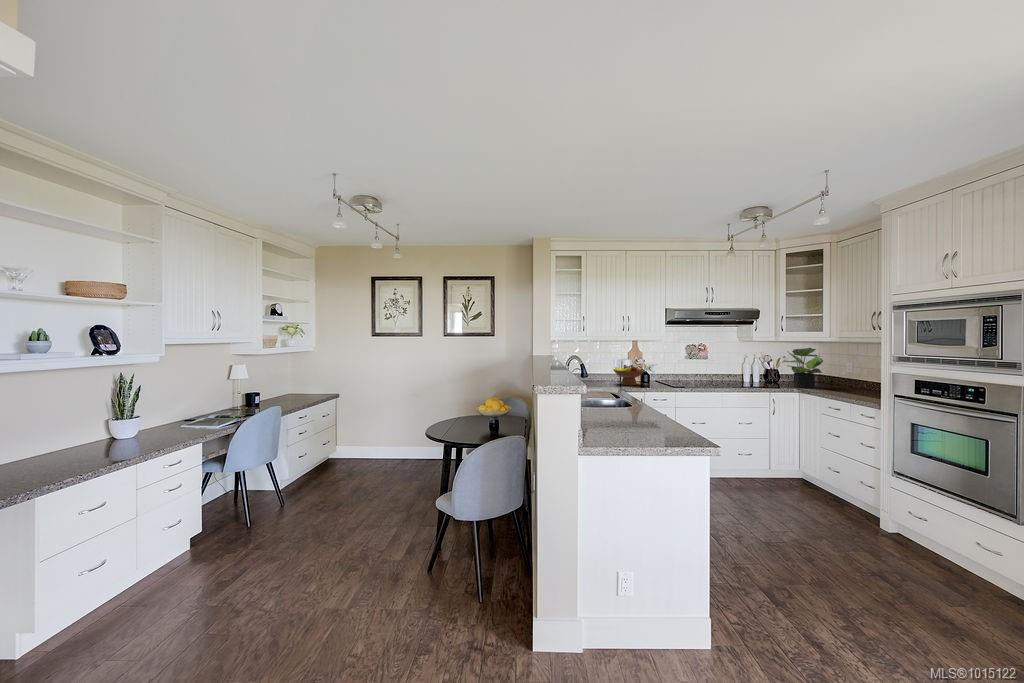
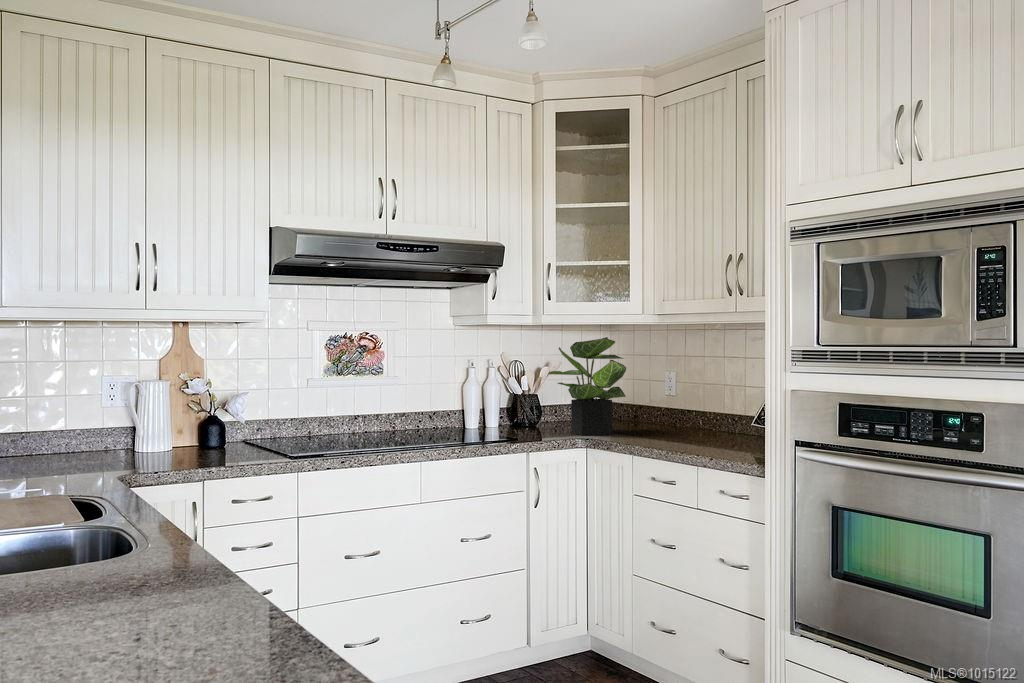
fruit bowl: present [613,365,645,385] -> none [94,397,204,465]

